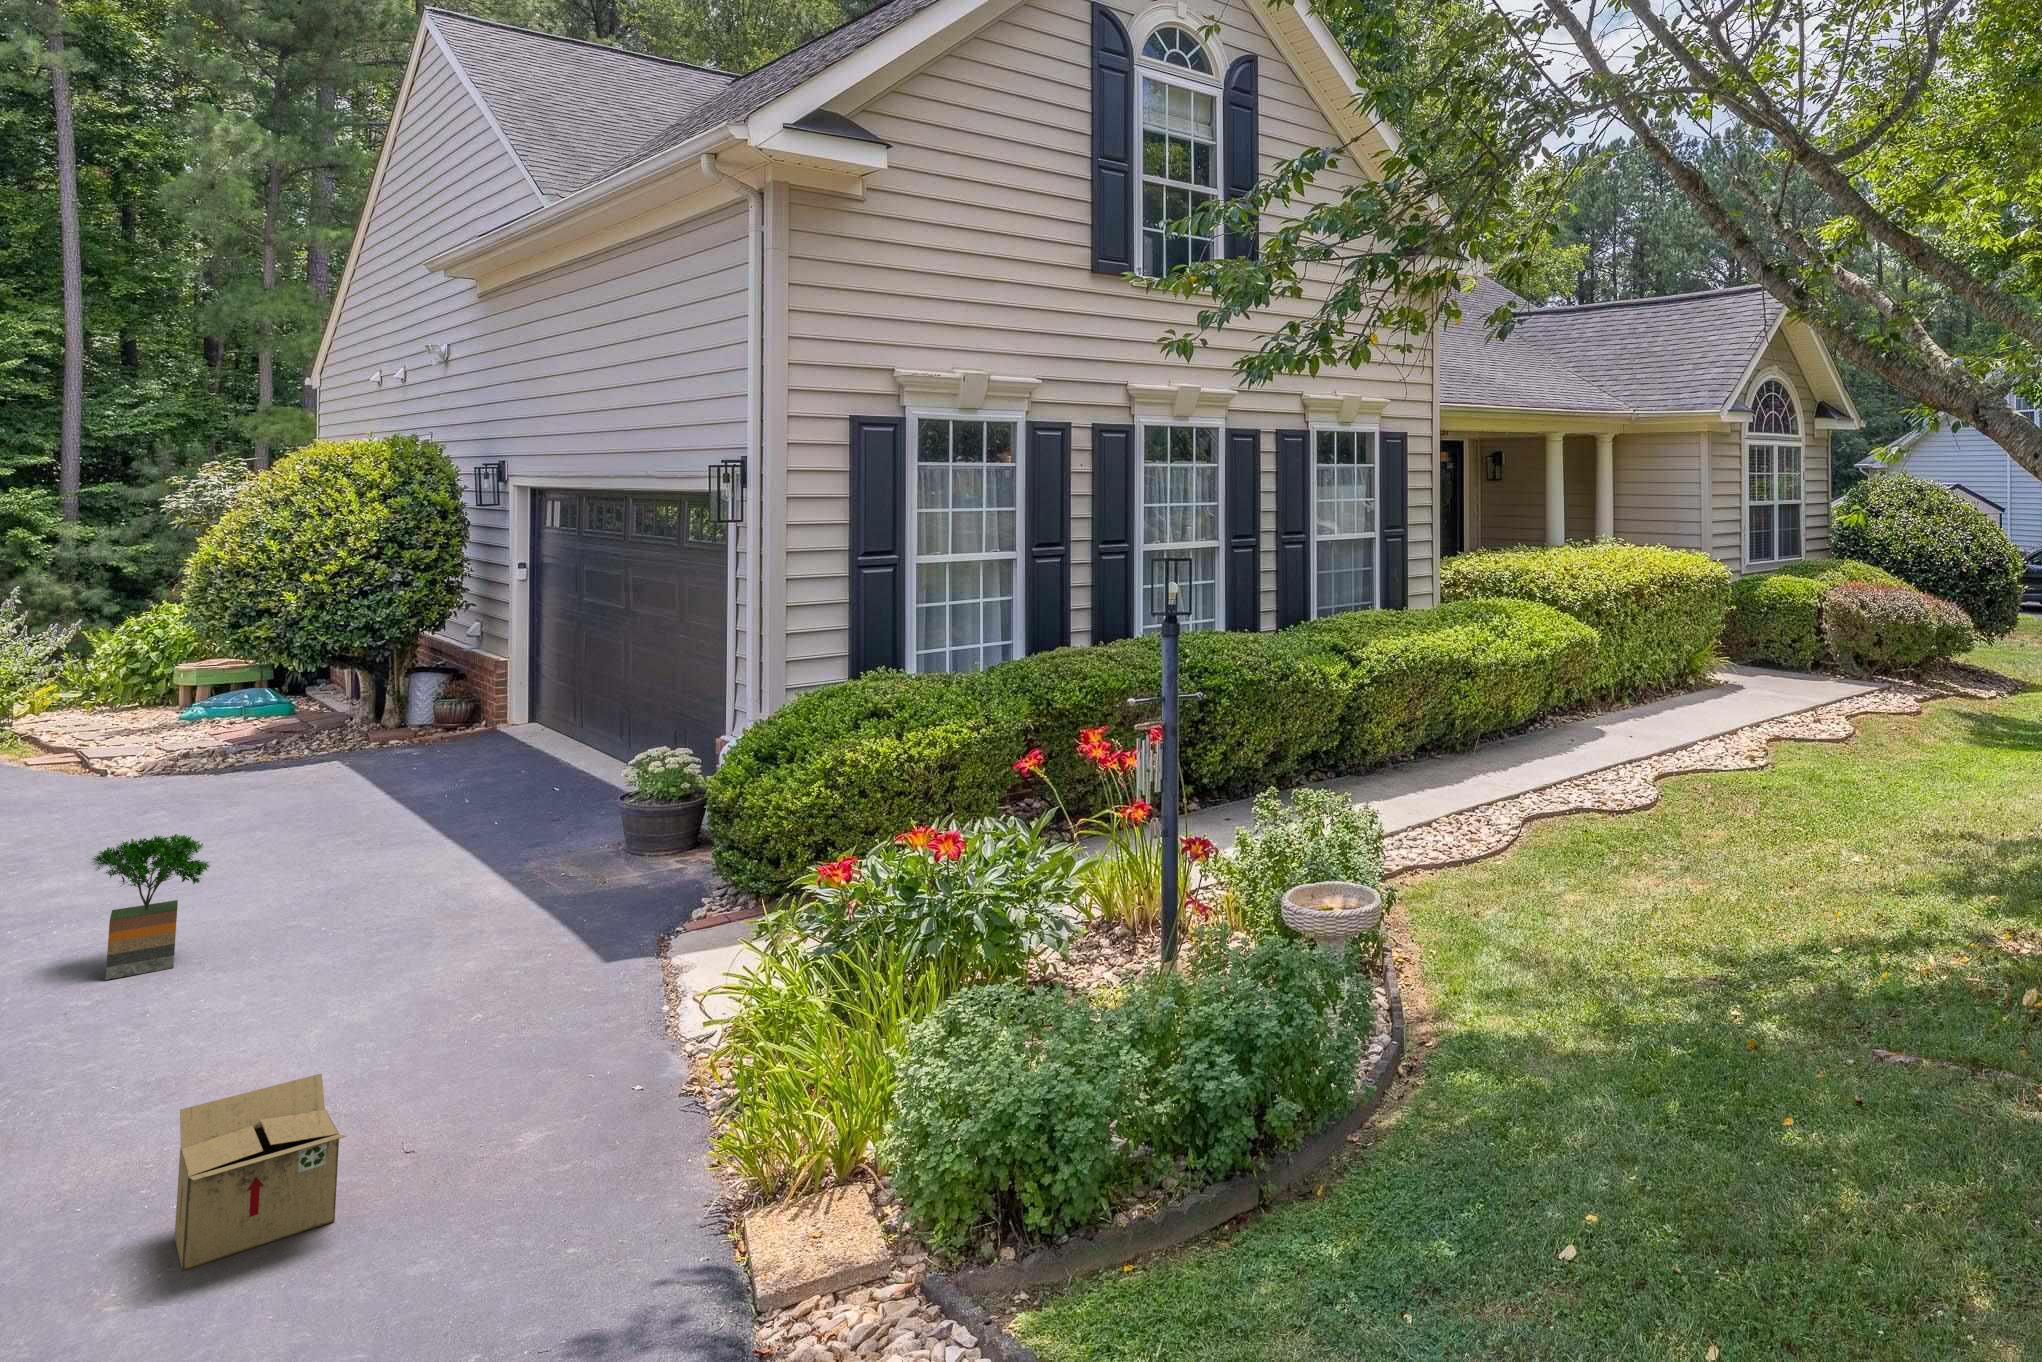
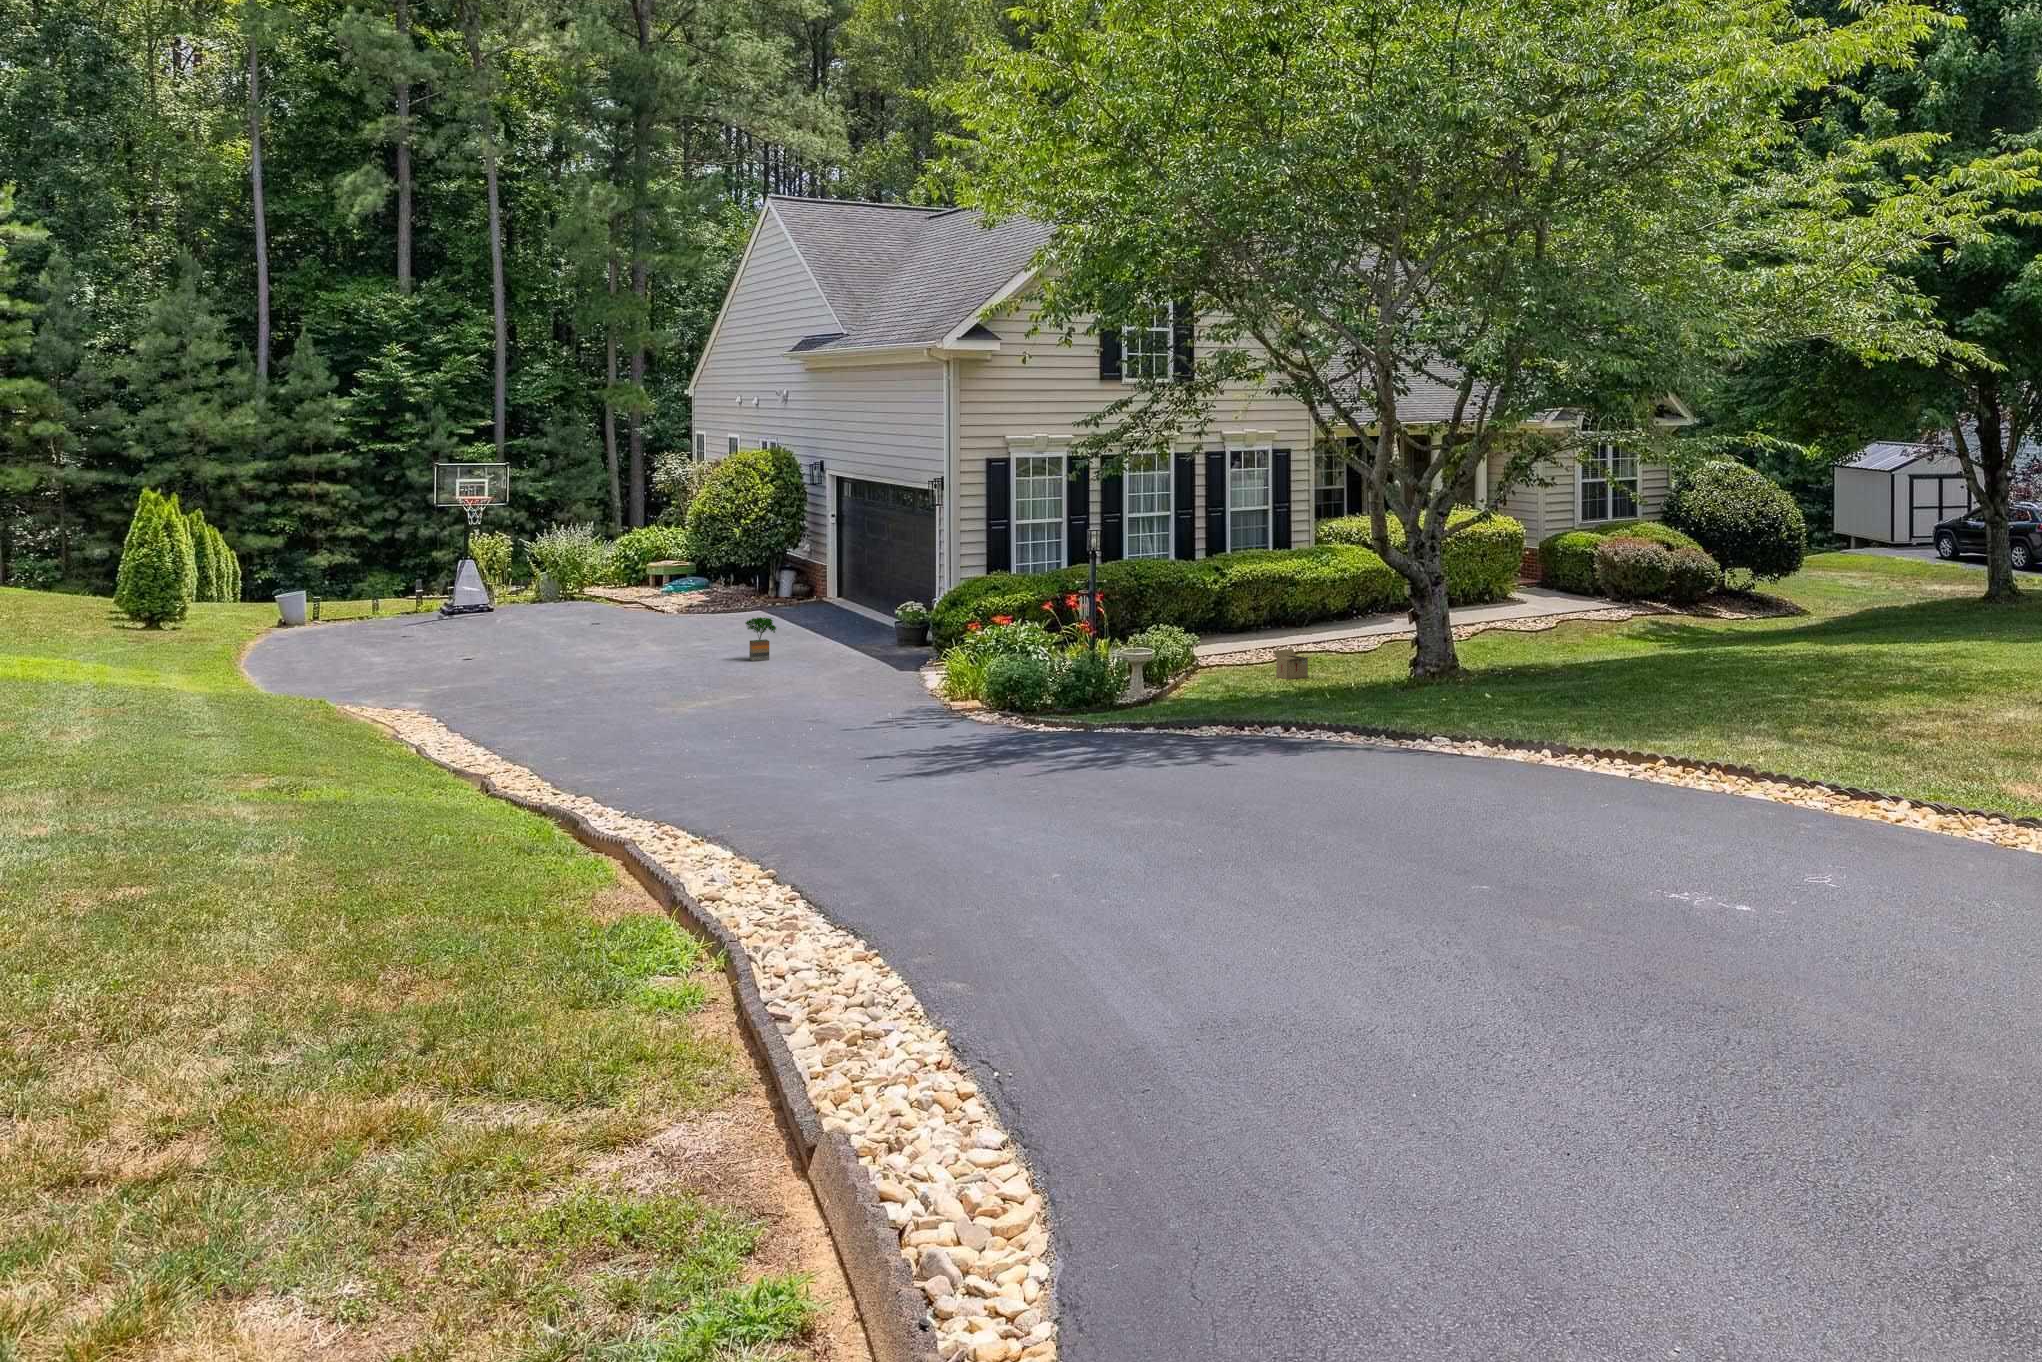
cardboard box: present [174,1074,346,1271] -> present [1273,649,1309,679]

